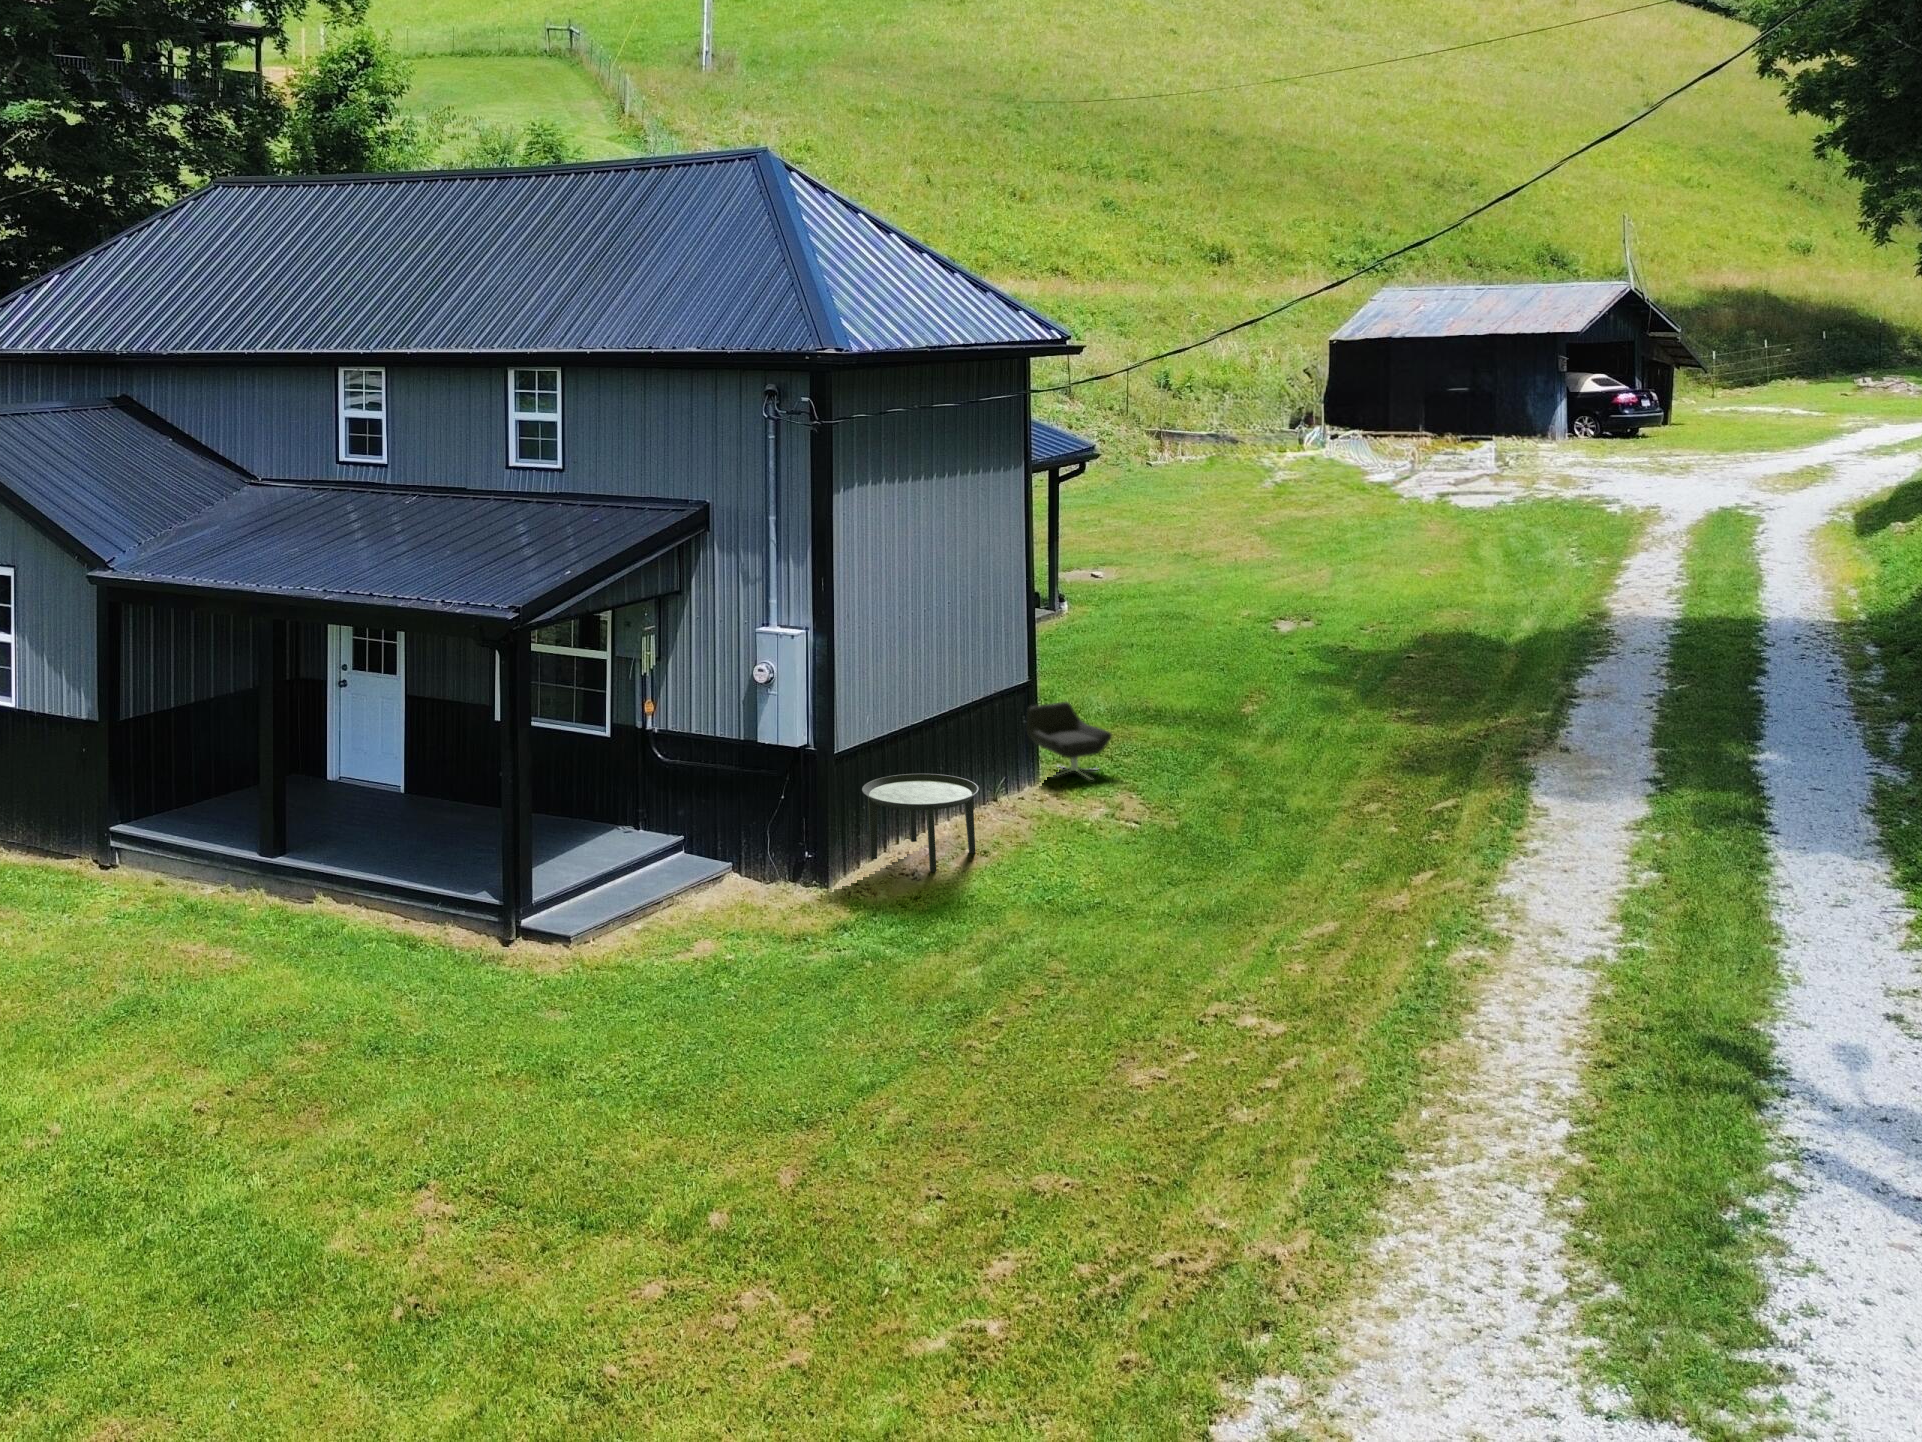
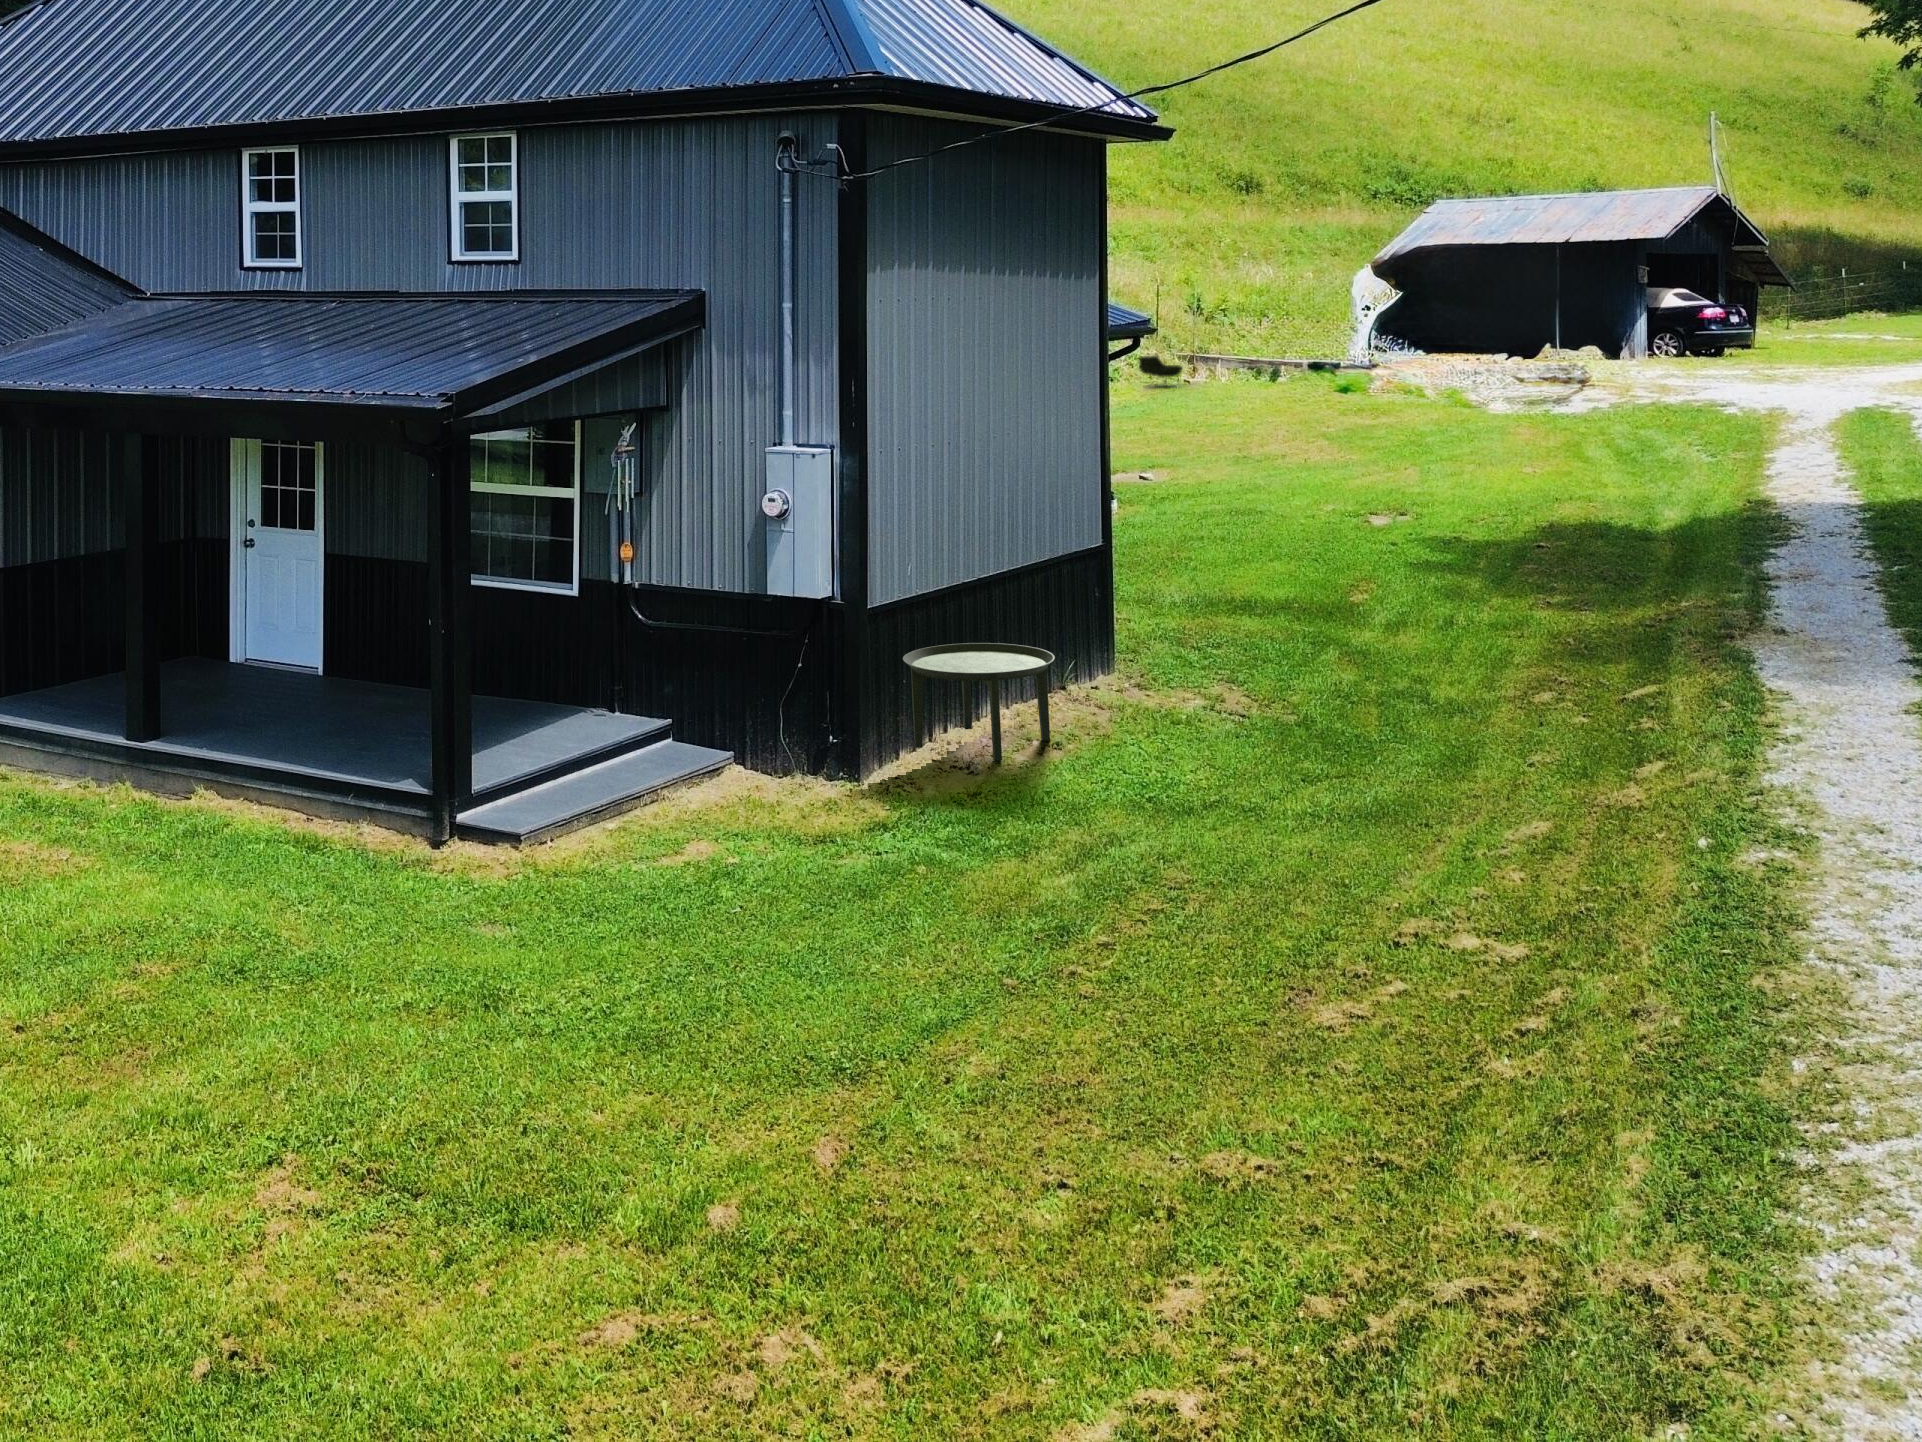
lounge chair: present [1027,702,1112,778] -> present [1139,356,1183,387]

